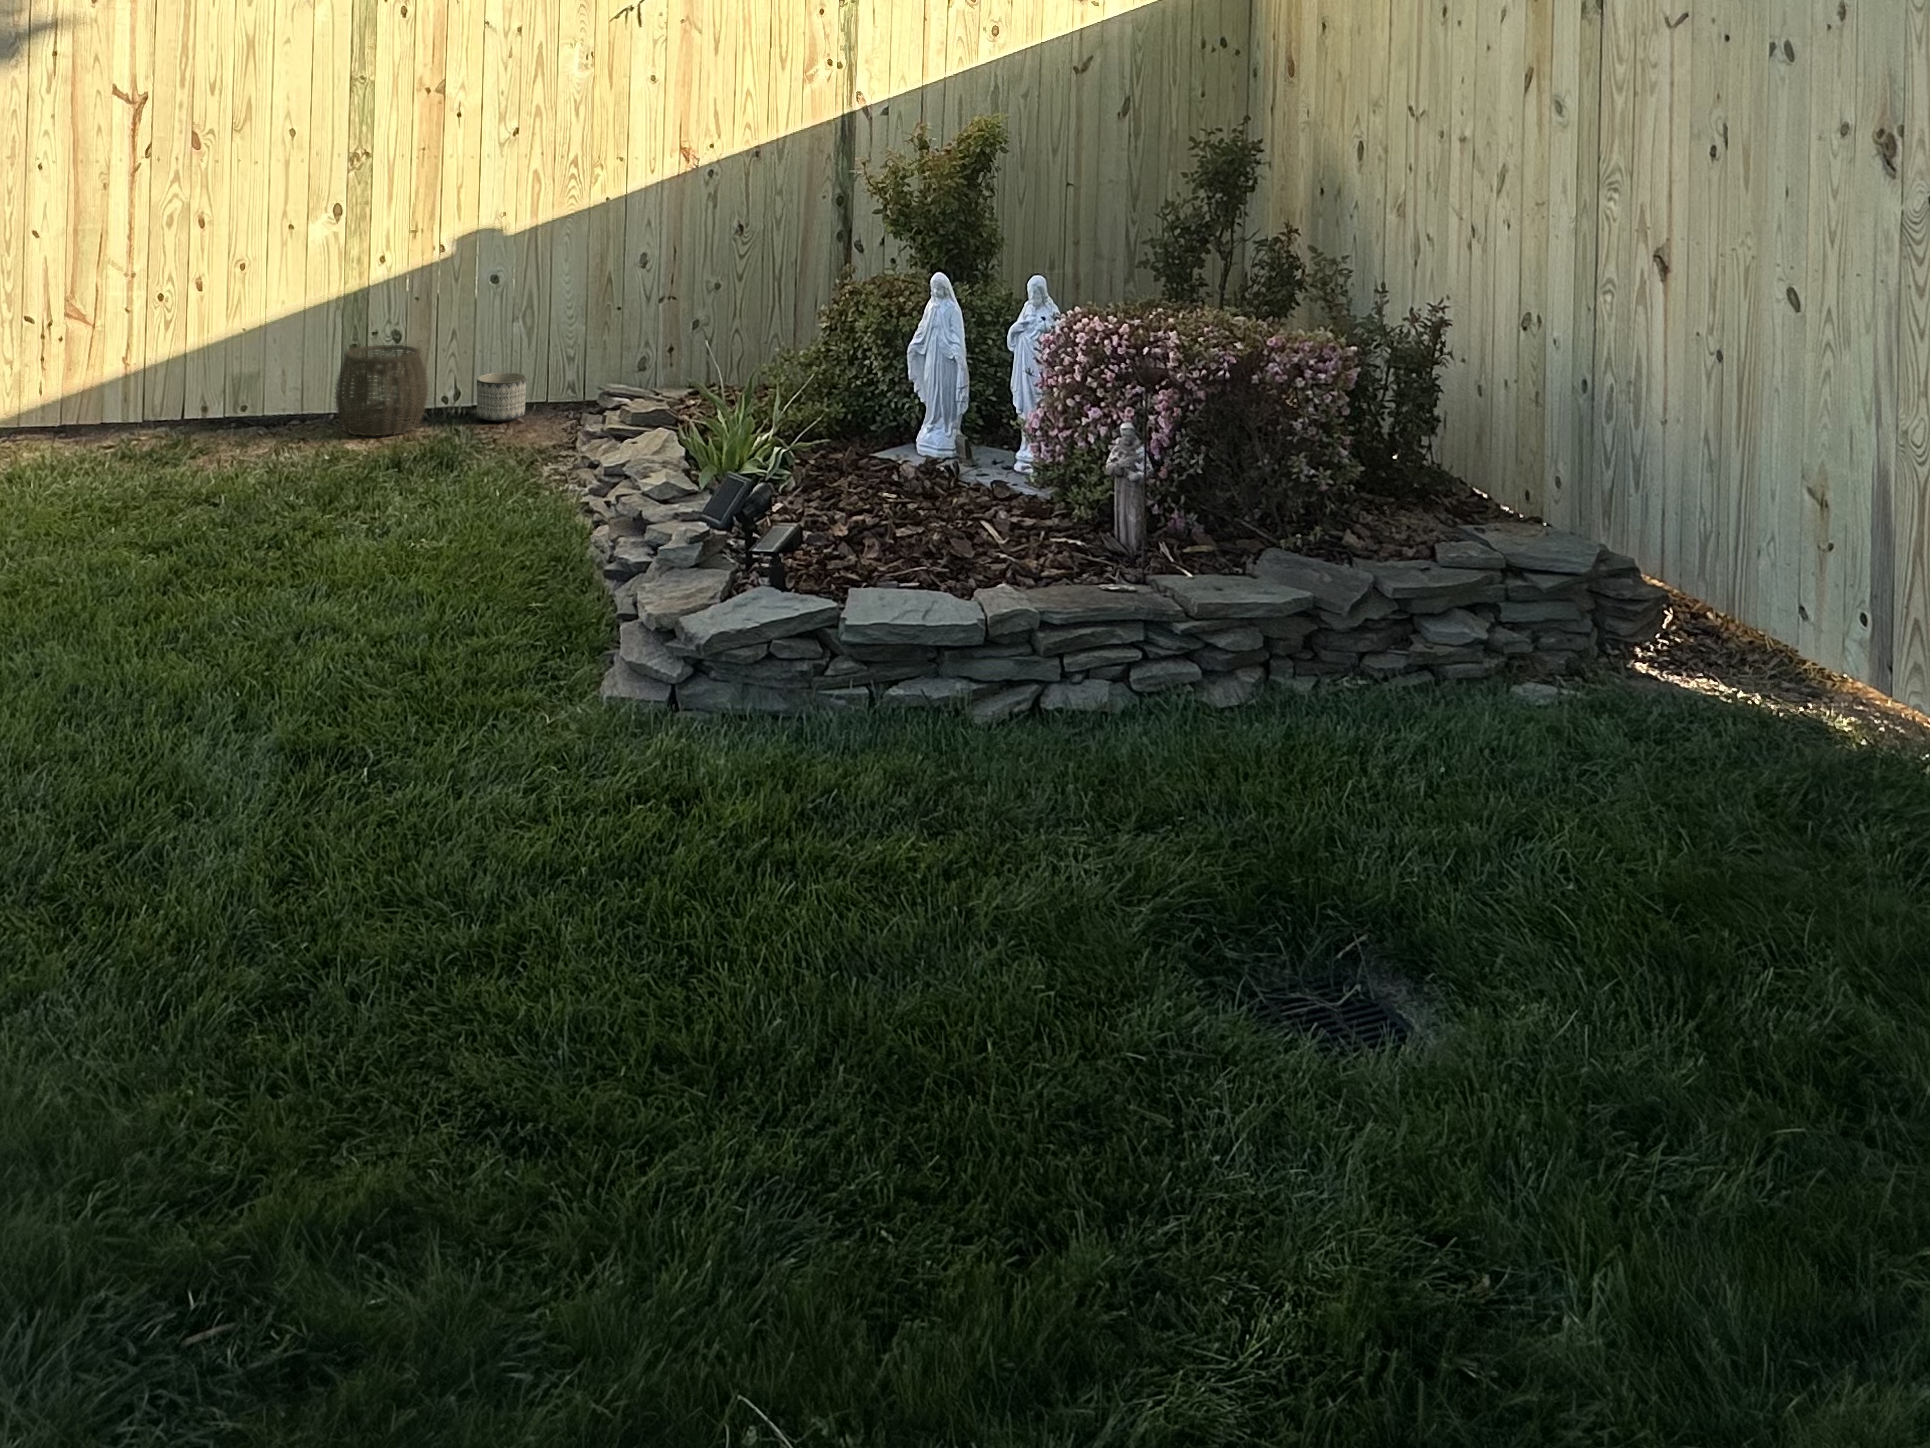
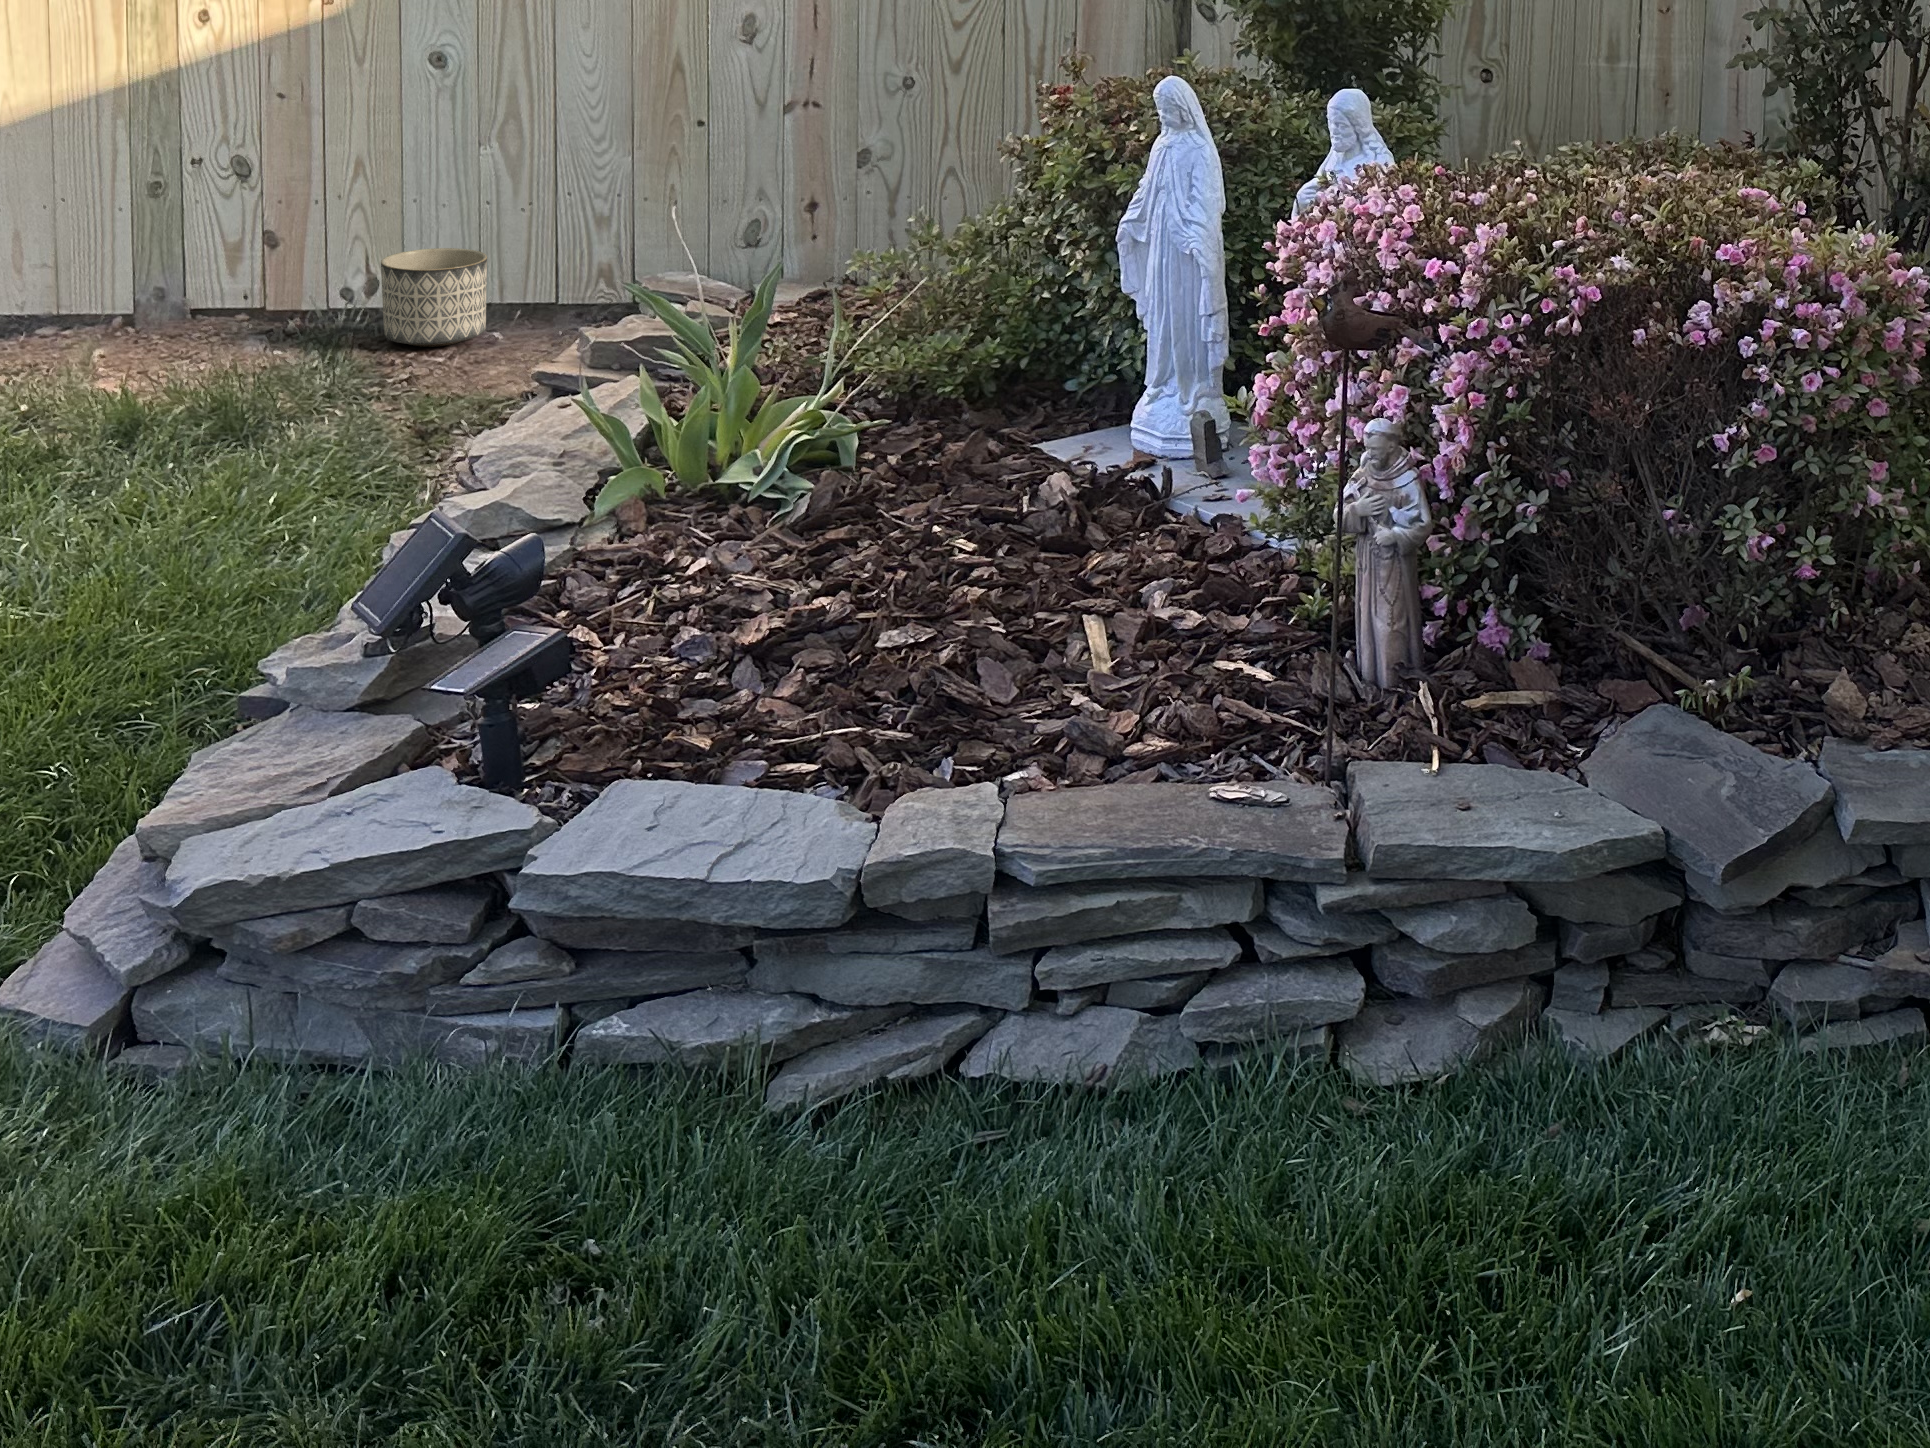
woven basket: present [335,345,428,436] -> none [70,187,276,370]

